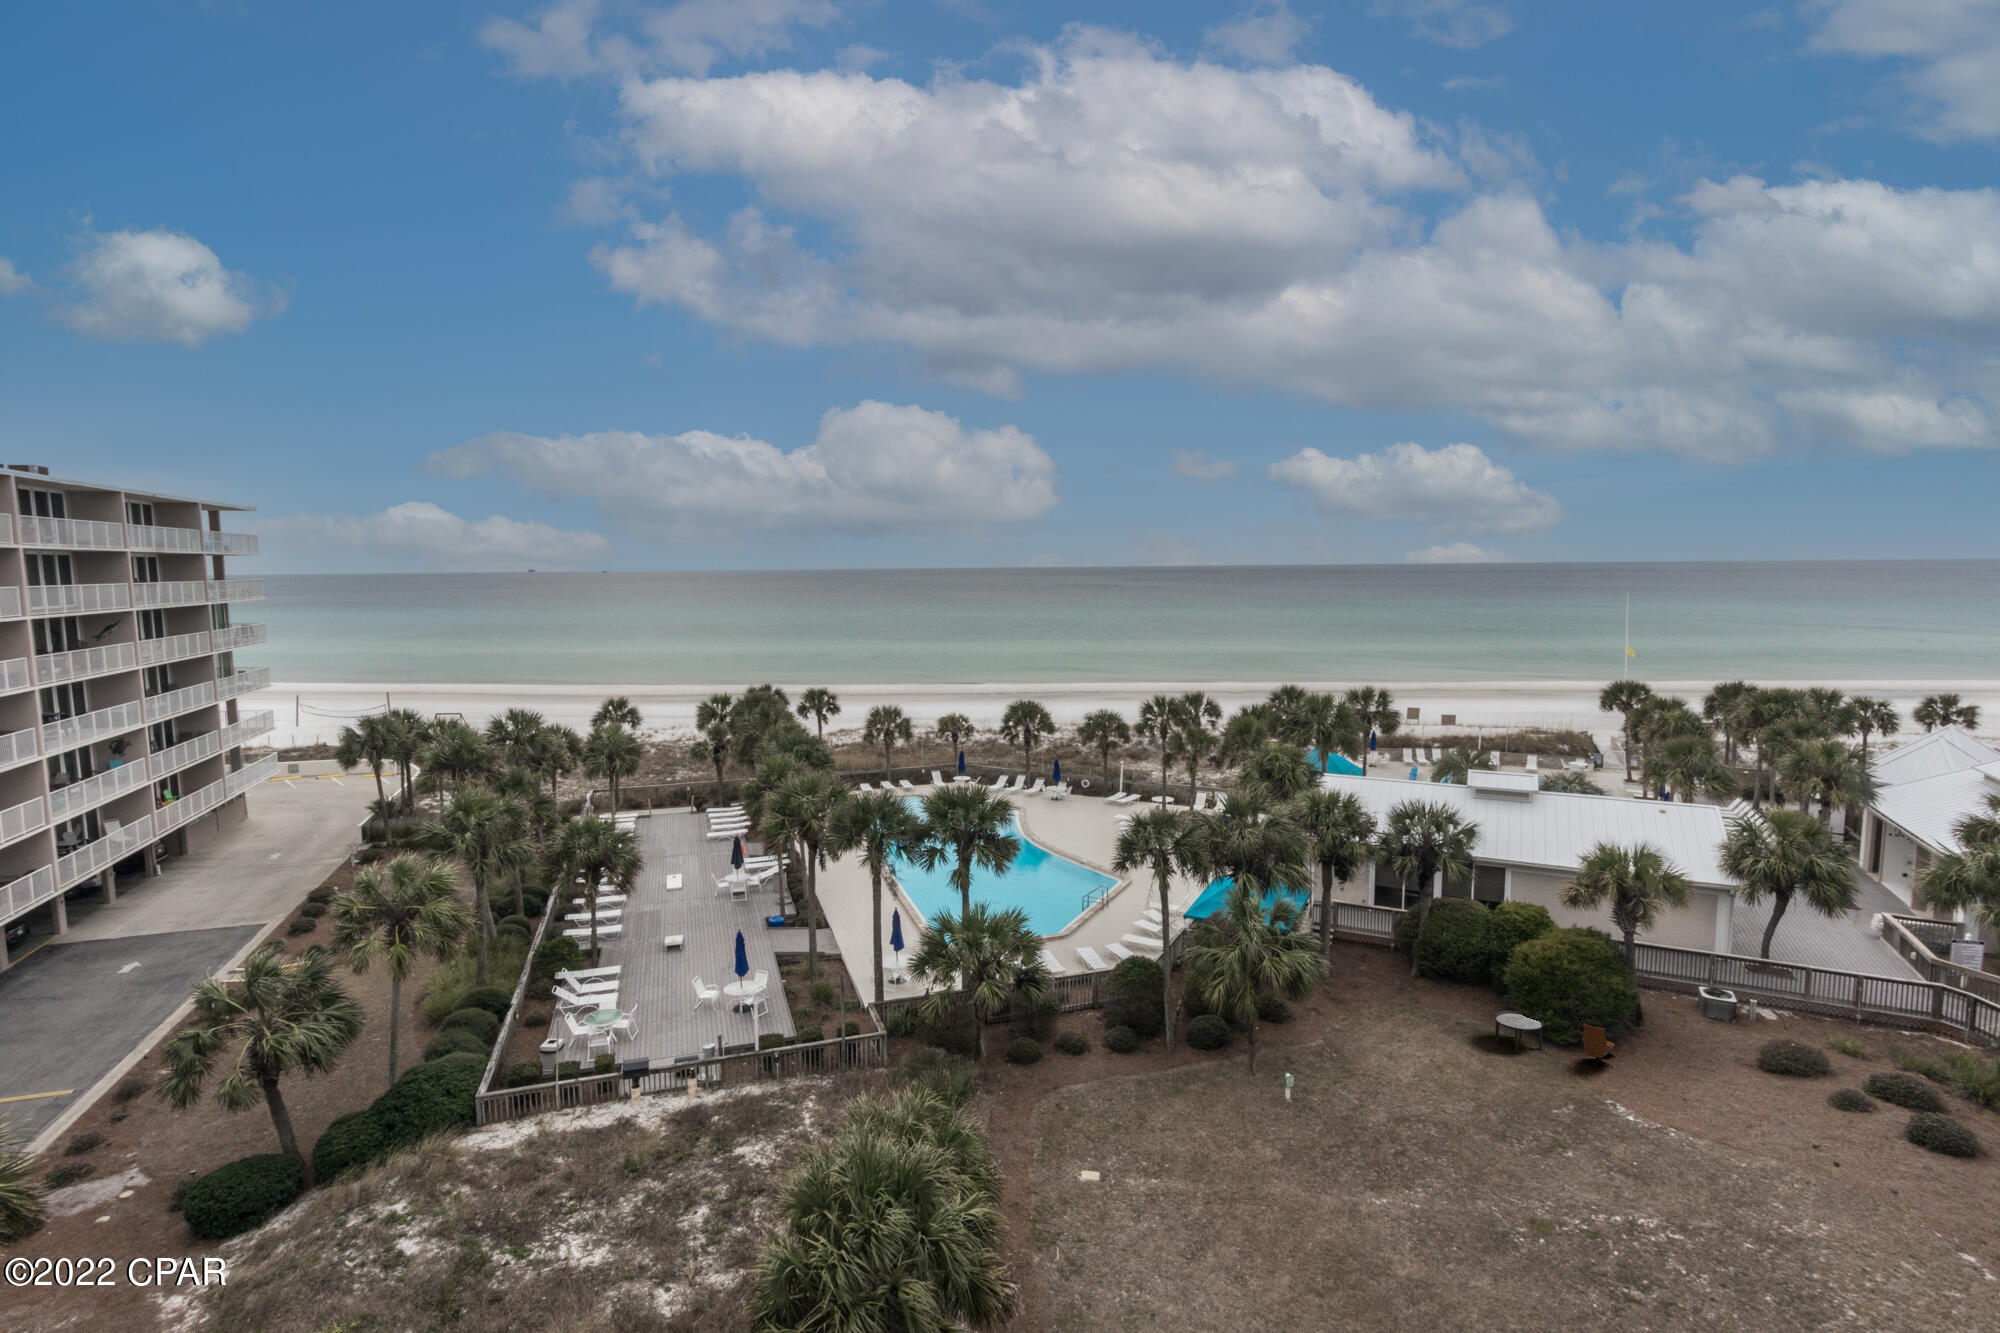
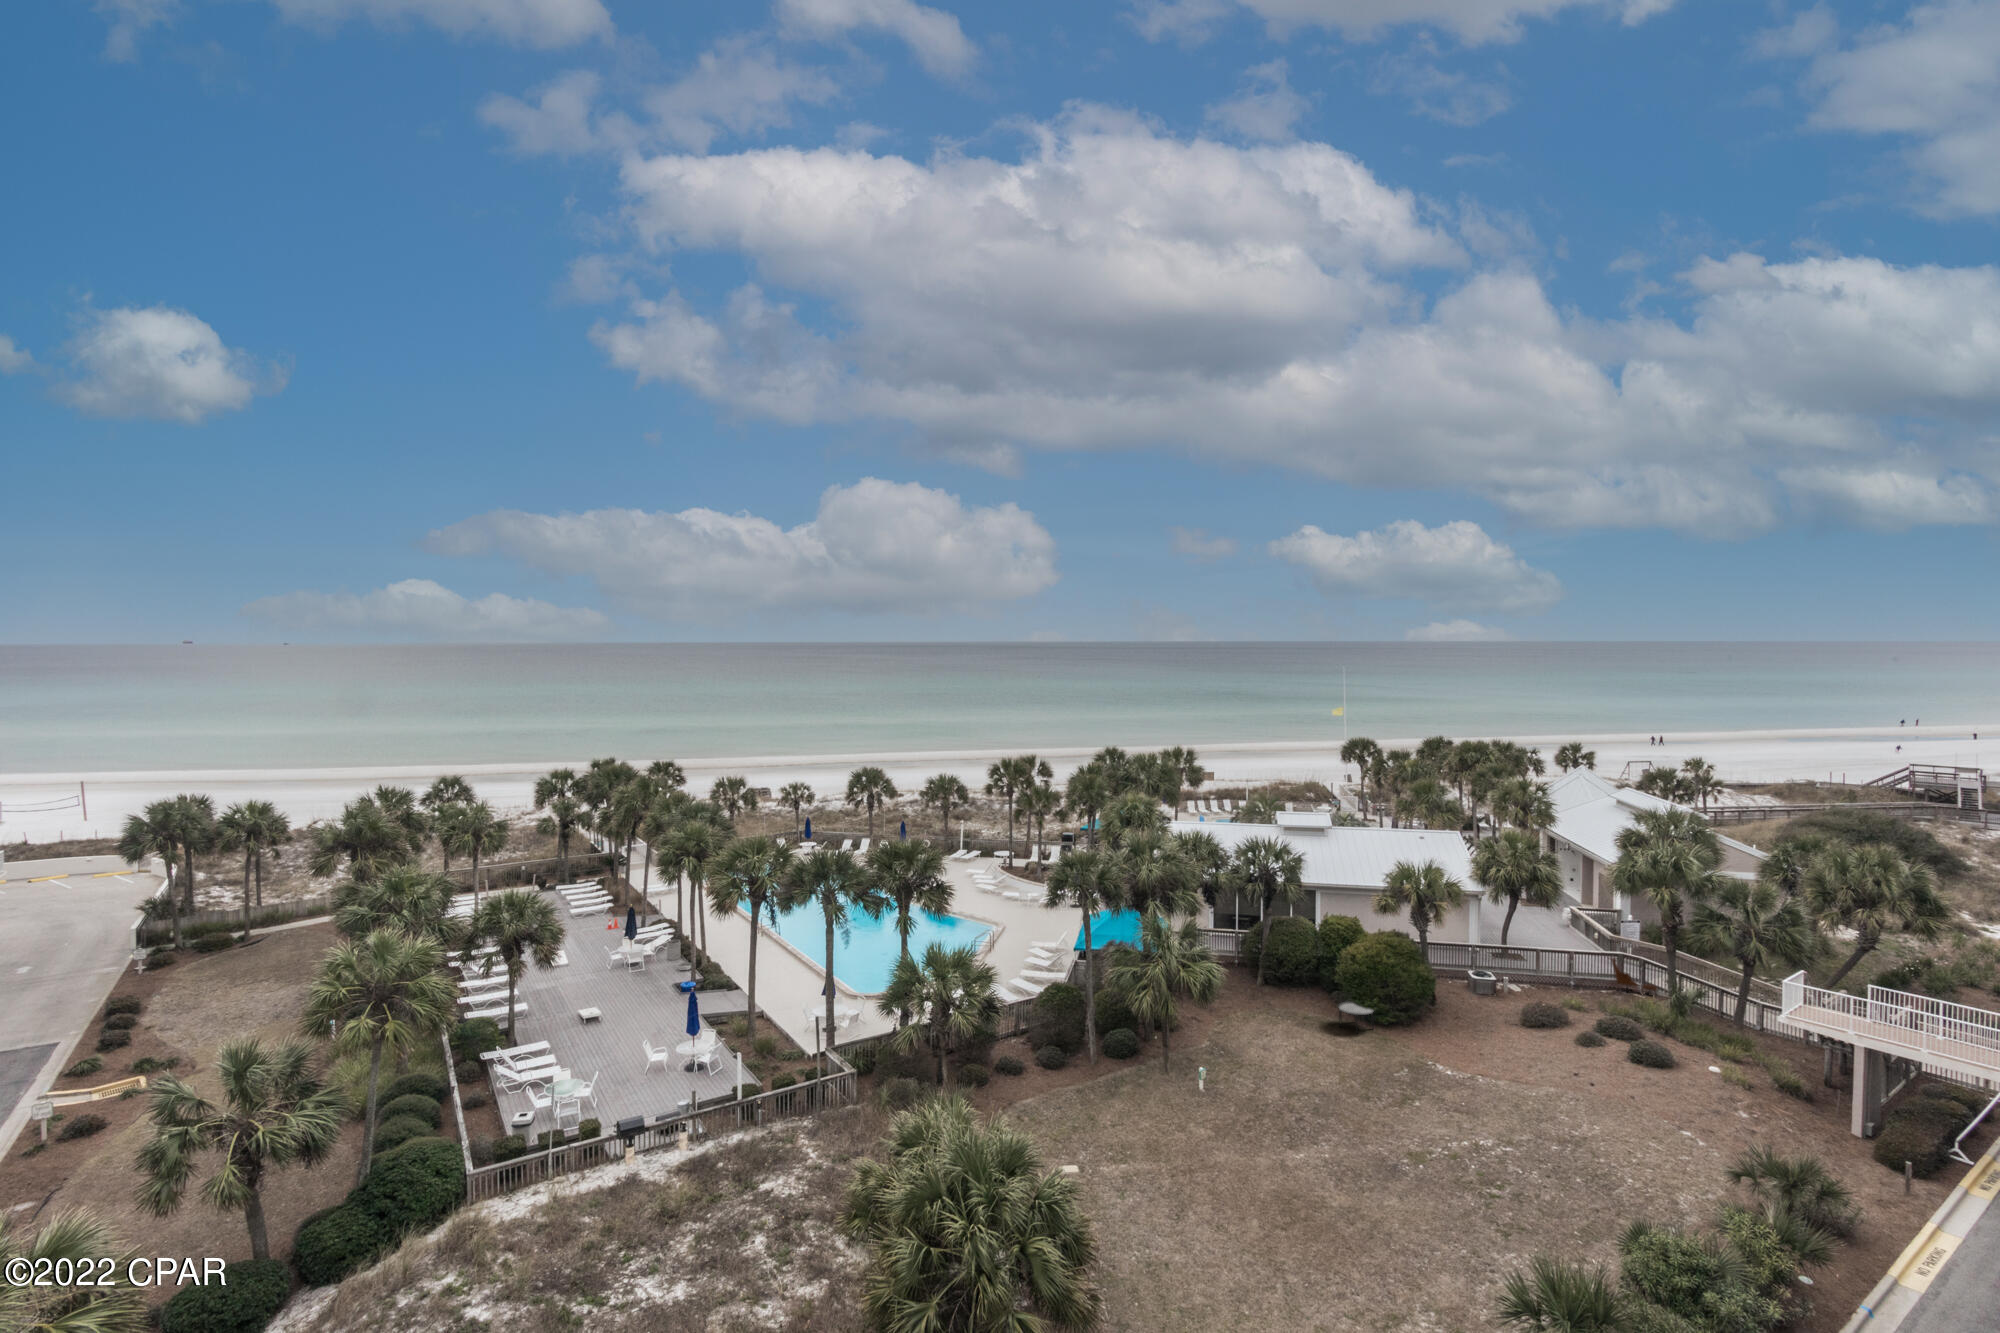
lounge chair: present [1582,1024,1615,1067] -> present [1612,959,1658,994]

